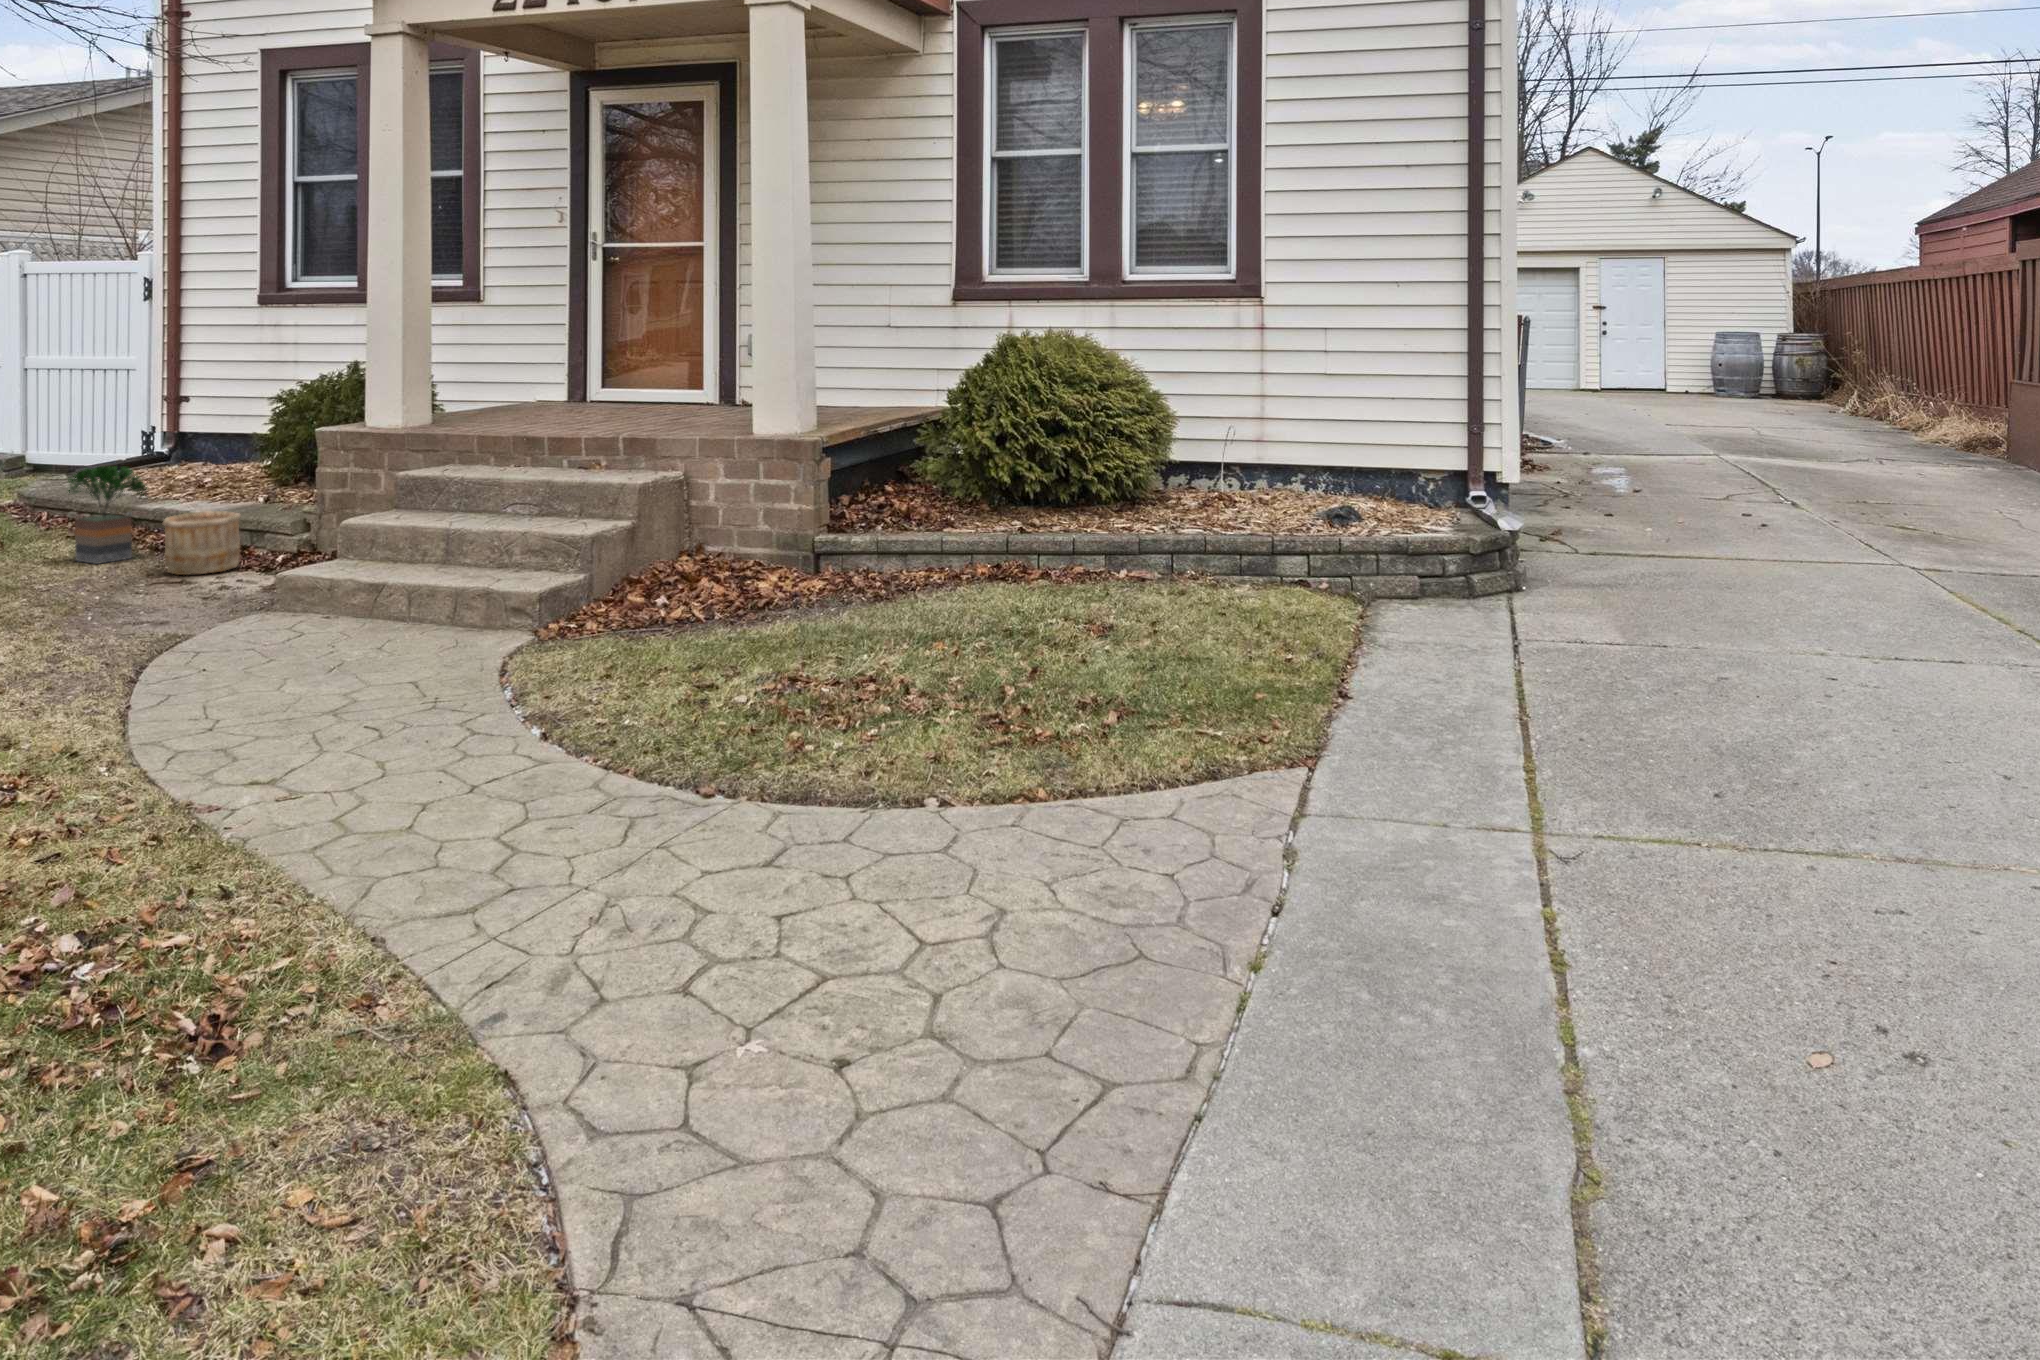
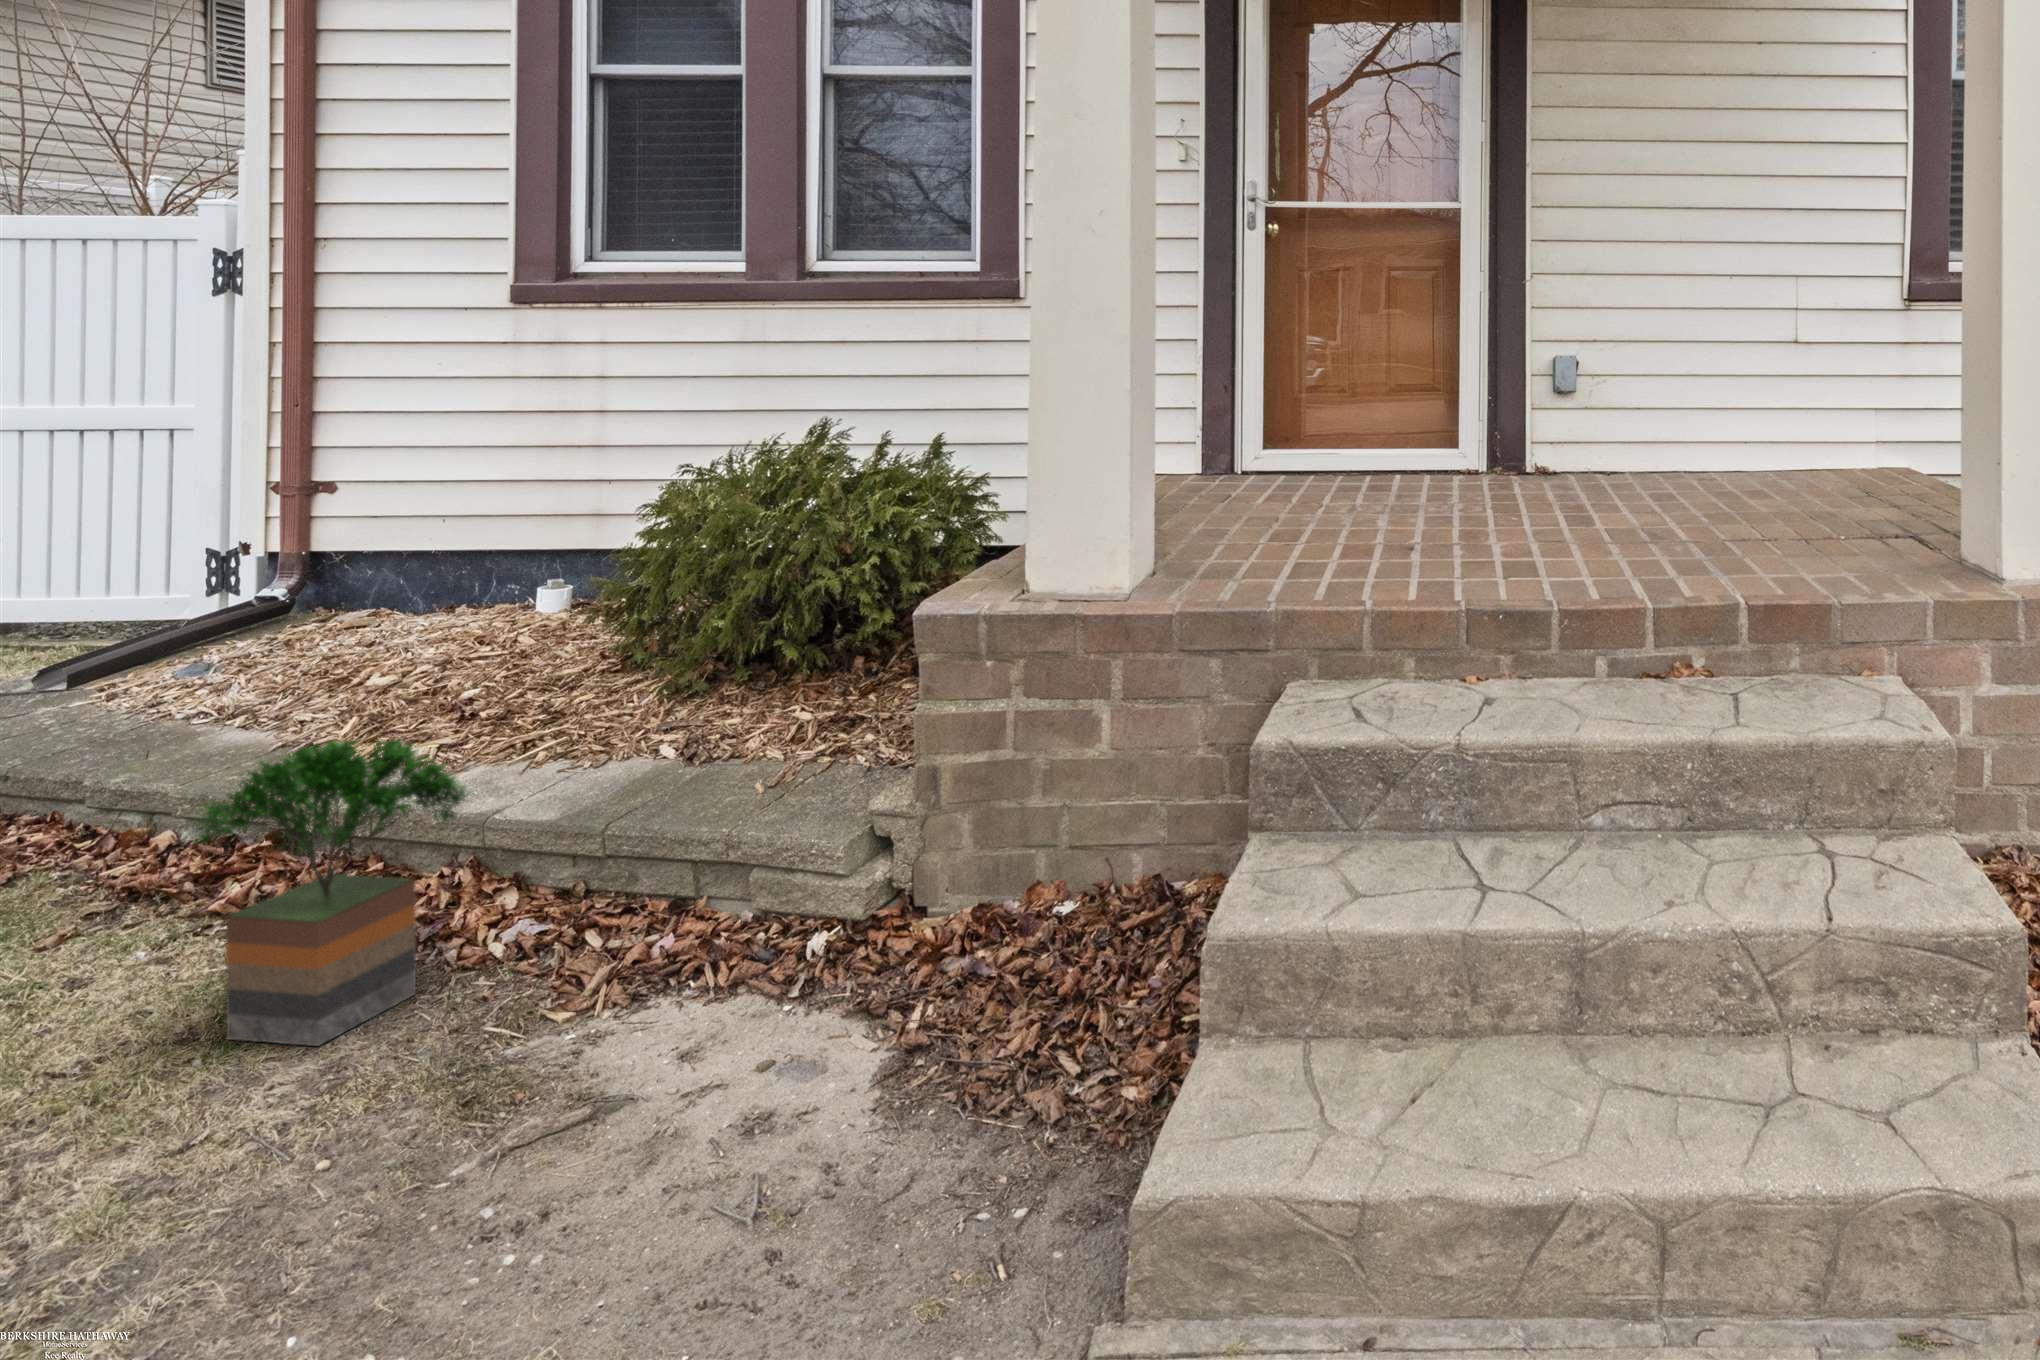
wooden bucket: present [163,511,240,575] -> none [586,844,817,1076]

